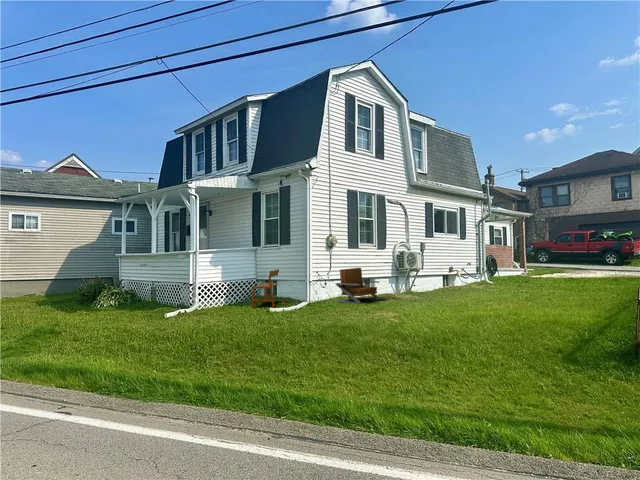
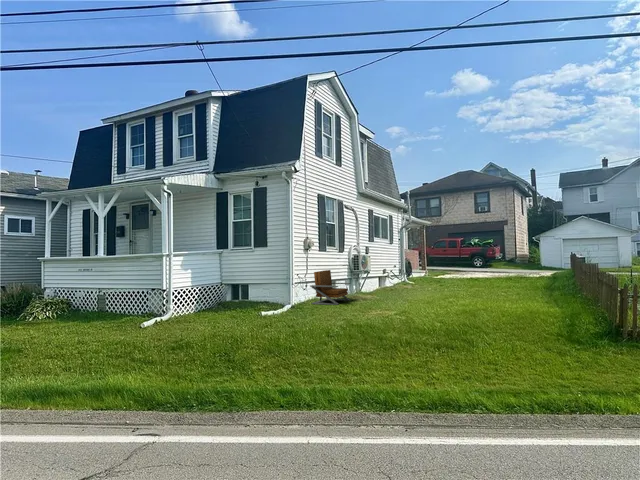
bench: present [252,269,284,307] -> none [229,272,255,312]

